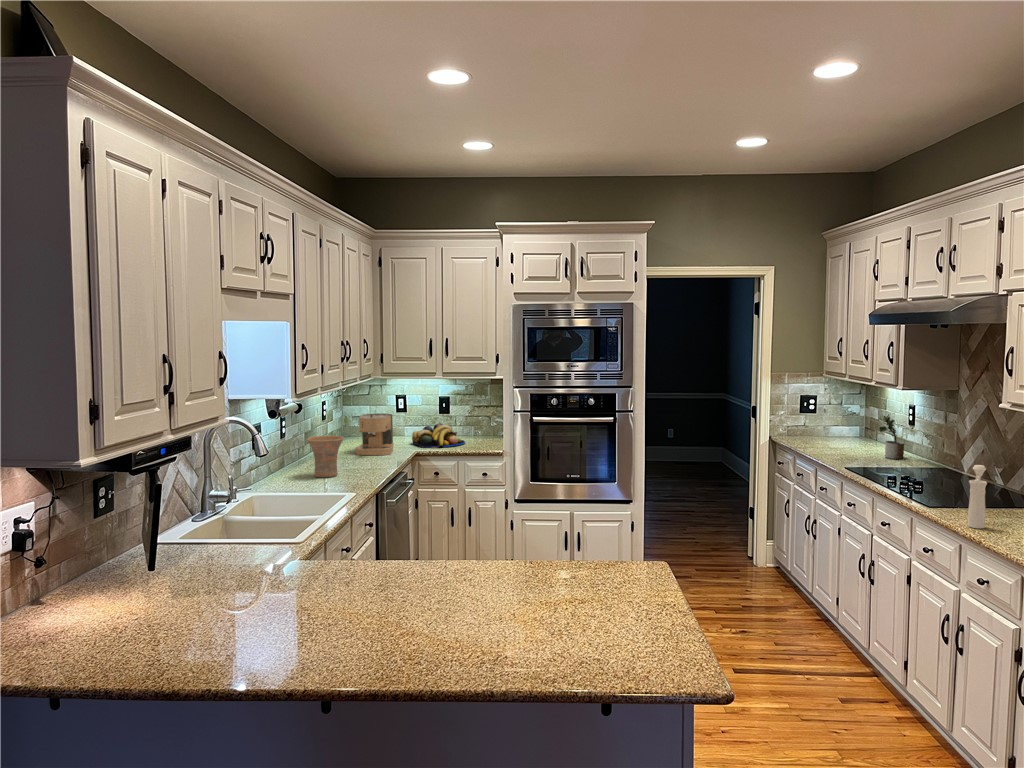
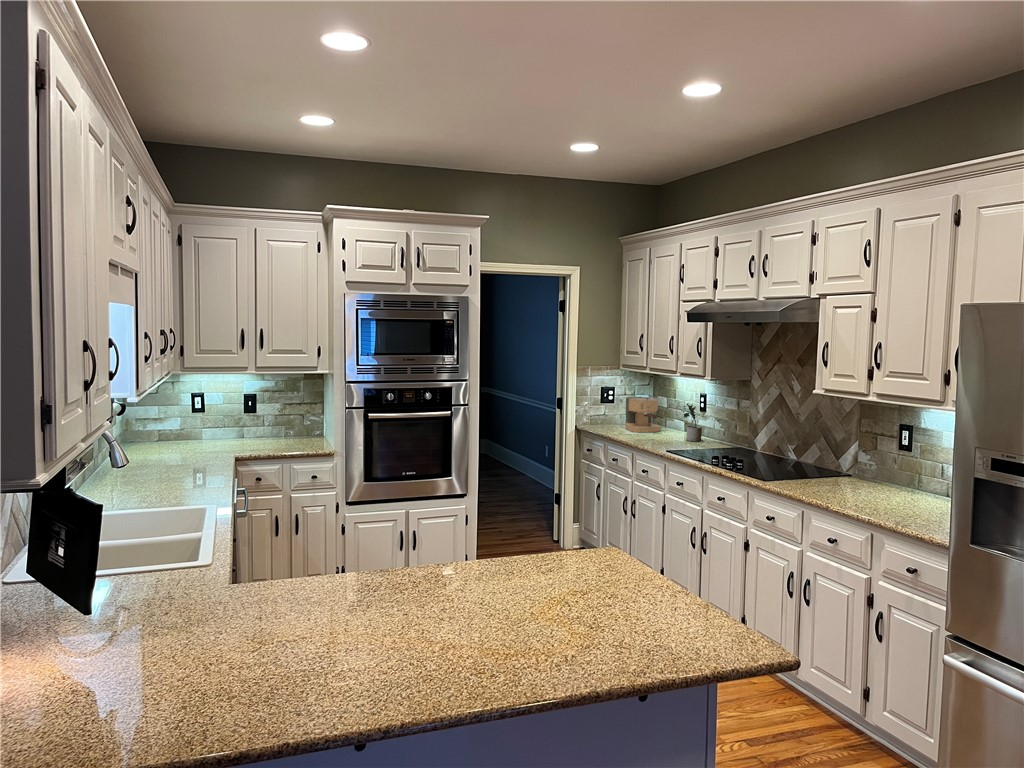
coffee maker: present [355,413,394,455] -> present [625,397,660,432]
fruit bowl: present [412,424,465,448] -> none [221,424,283,451]
vase: present [307,436,344,477] -> none [120,441,168,492]
pepper mill: present [967,465,987,529] -> none [806,441,824,496]

